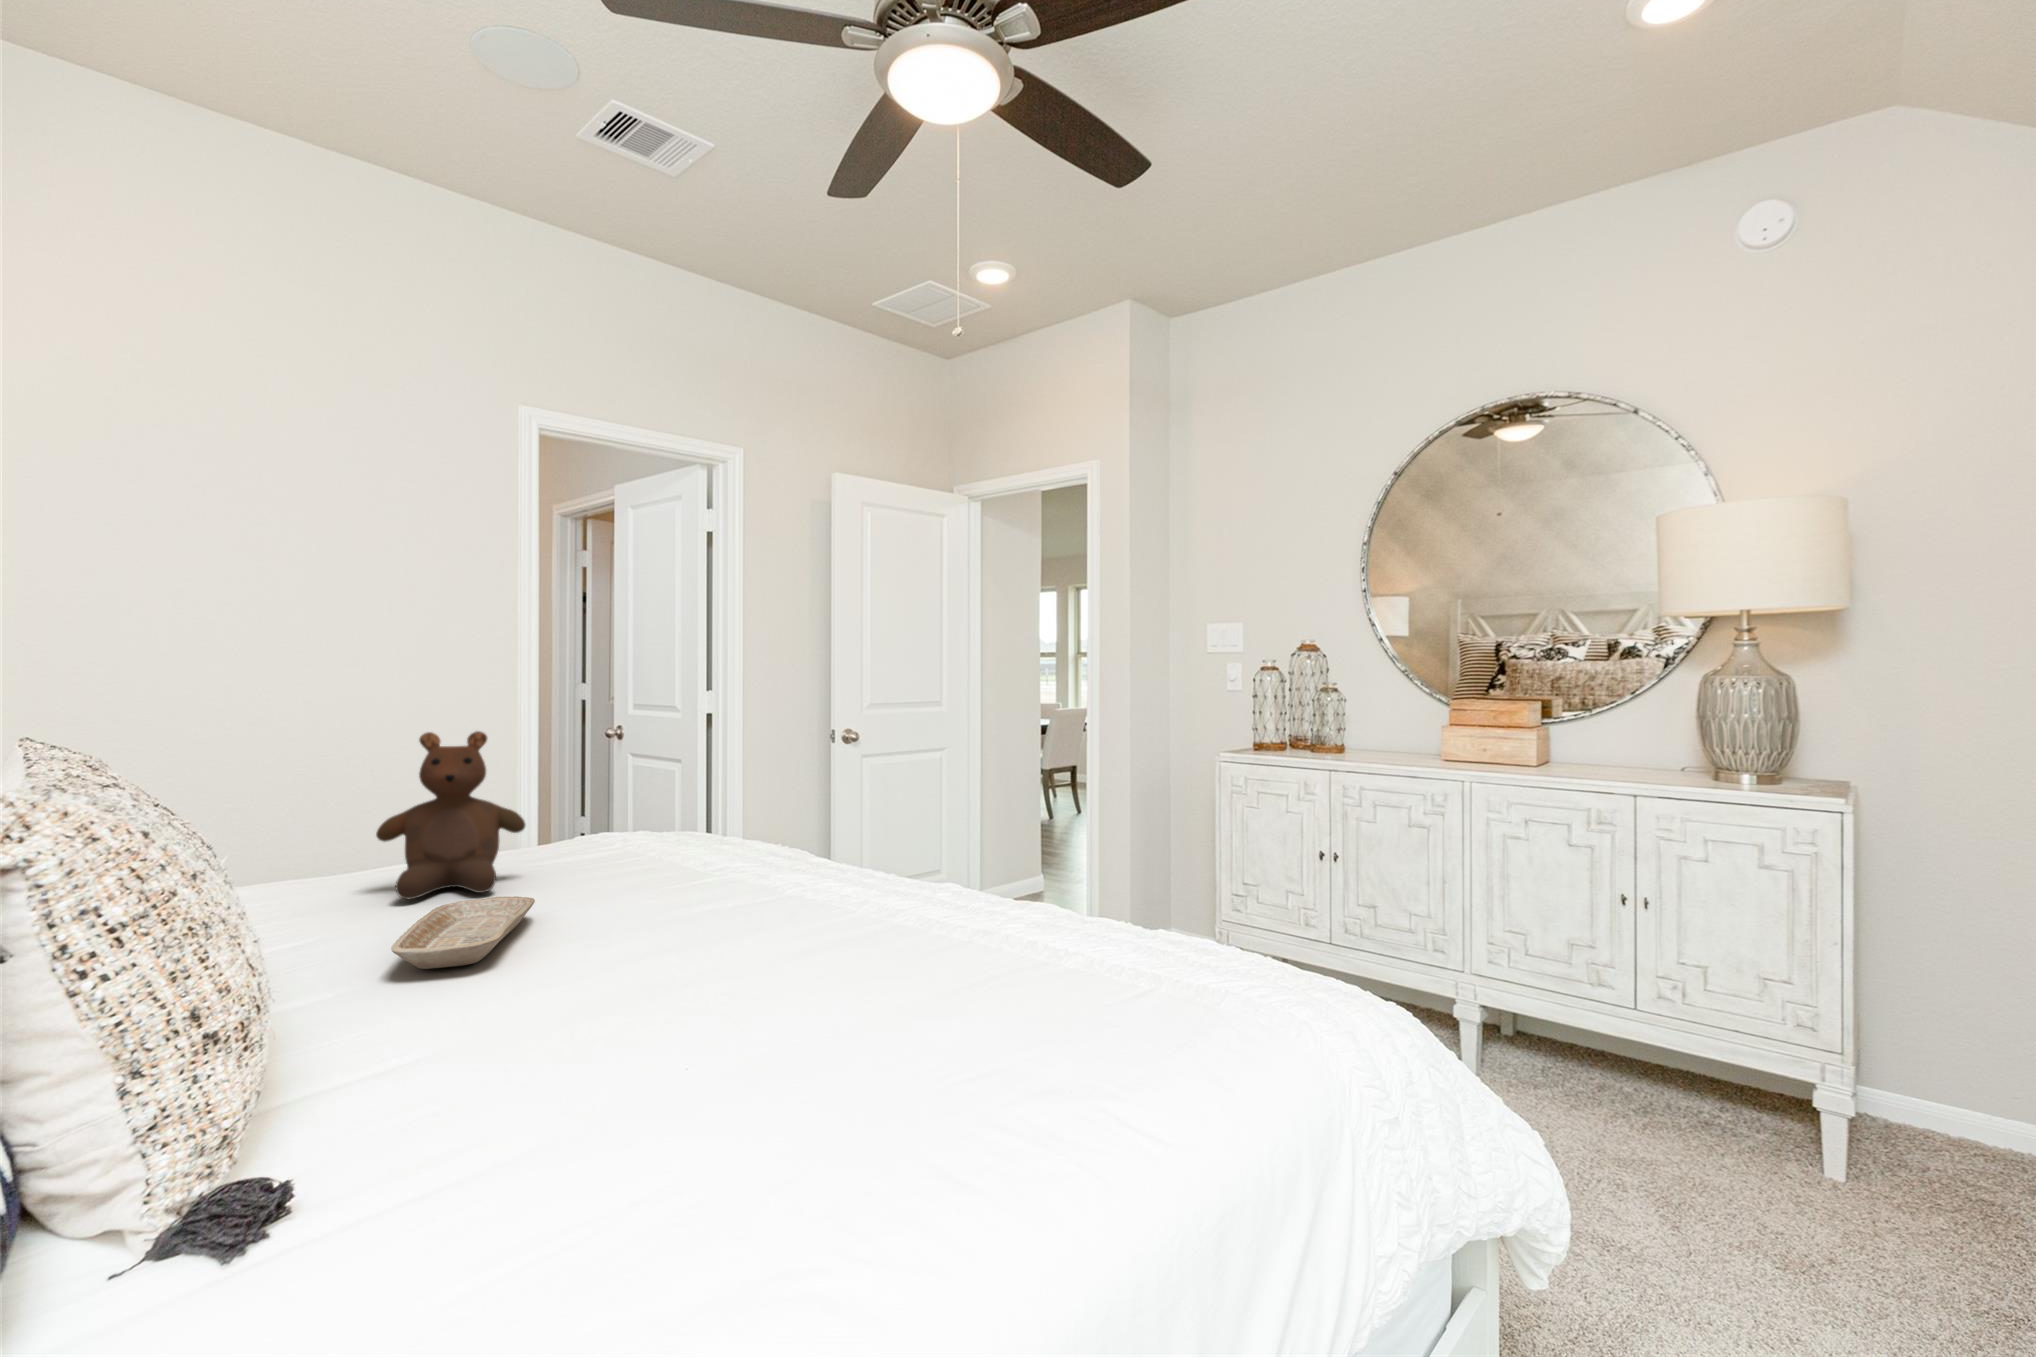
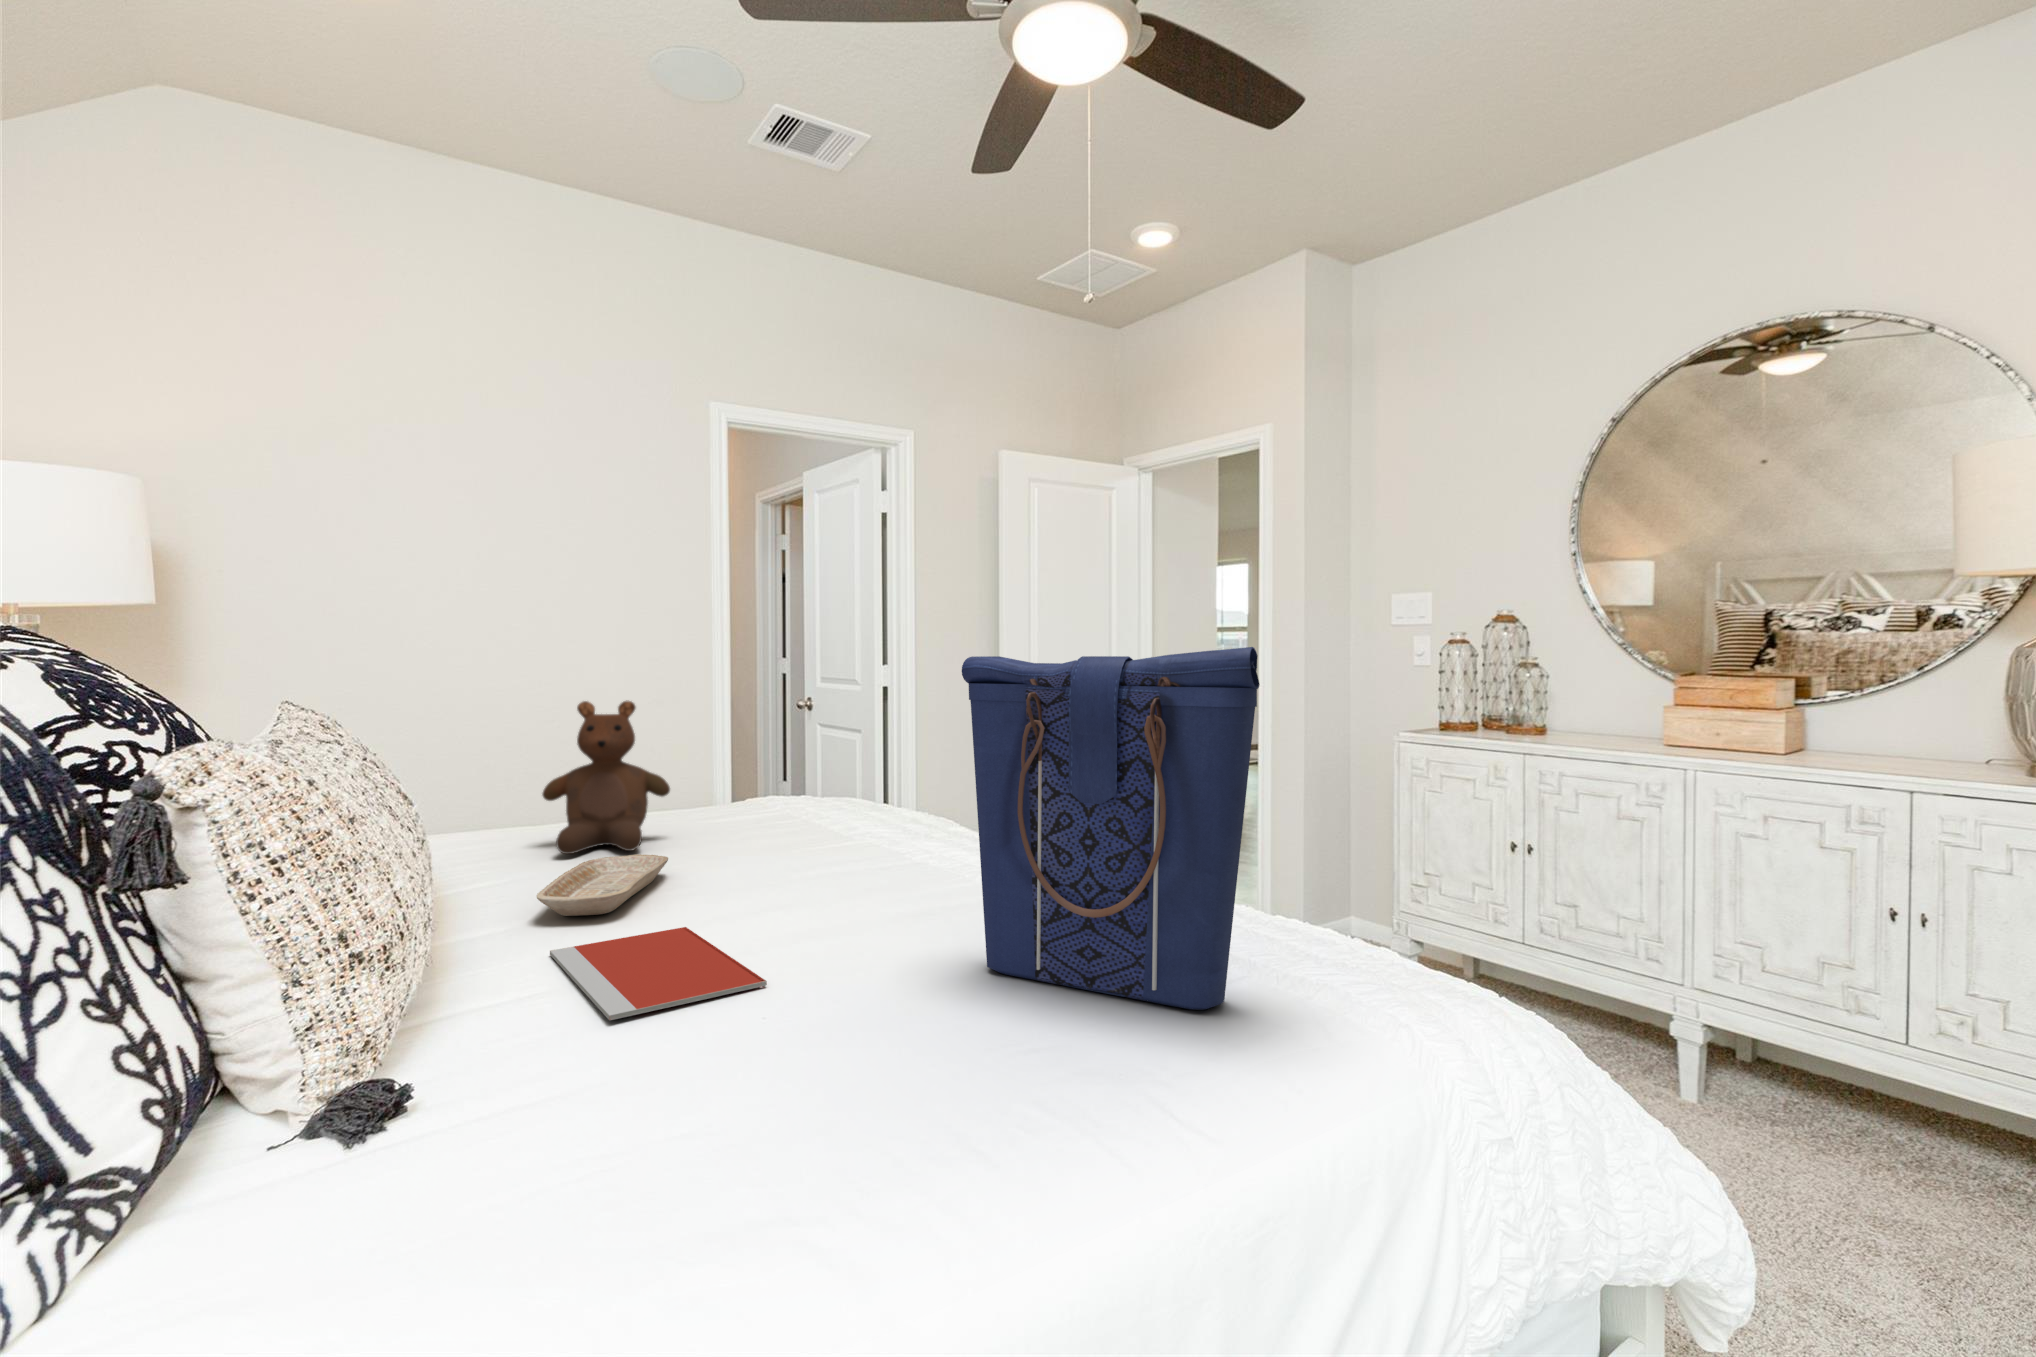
tote bag: none [881,680,1177,1026] -> present [962,647,1260,1010]
notebook: none [417,974,679,1084] -> present [550,927,767,1020]

